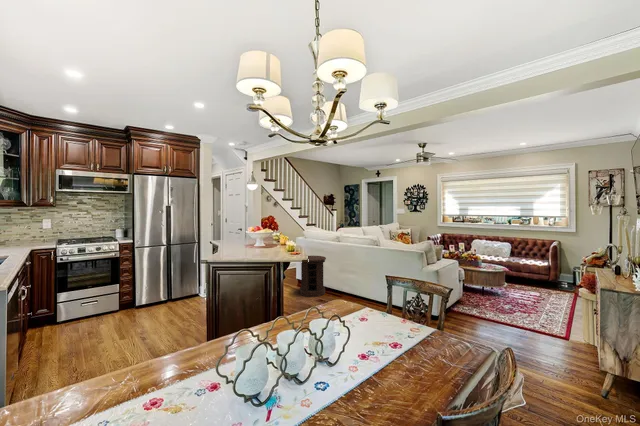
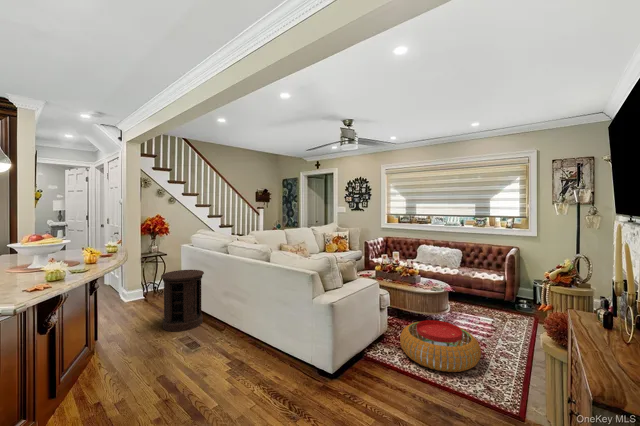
pouf: none [476,289,536,319] -> present [400,320,481,372]

